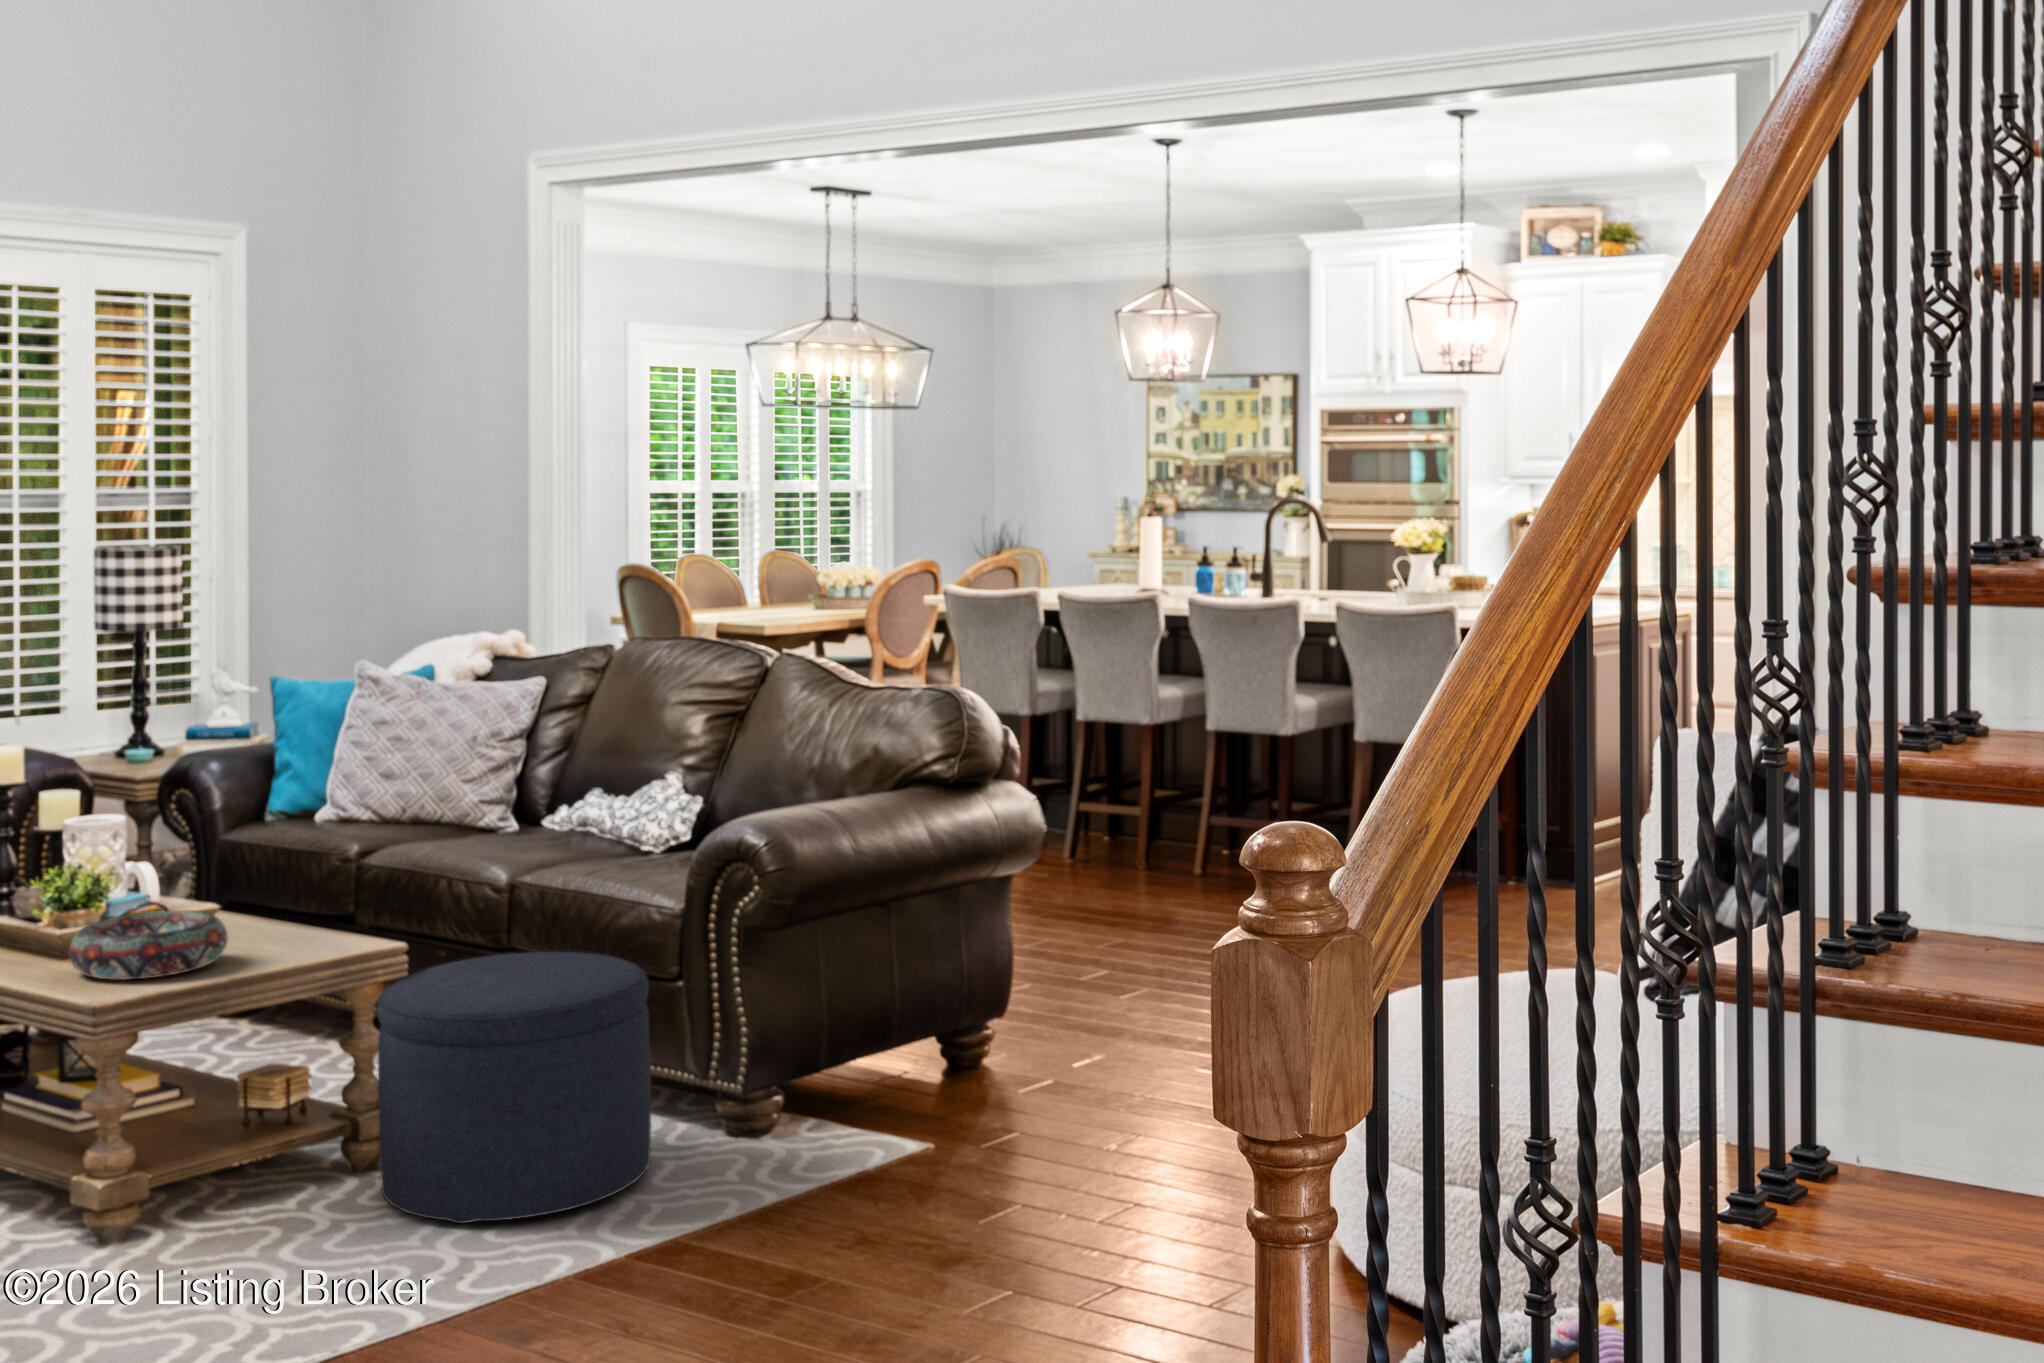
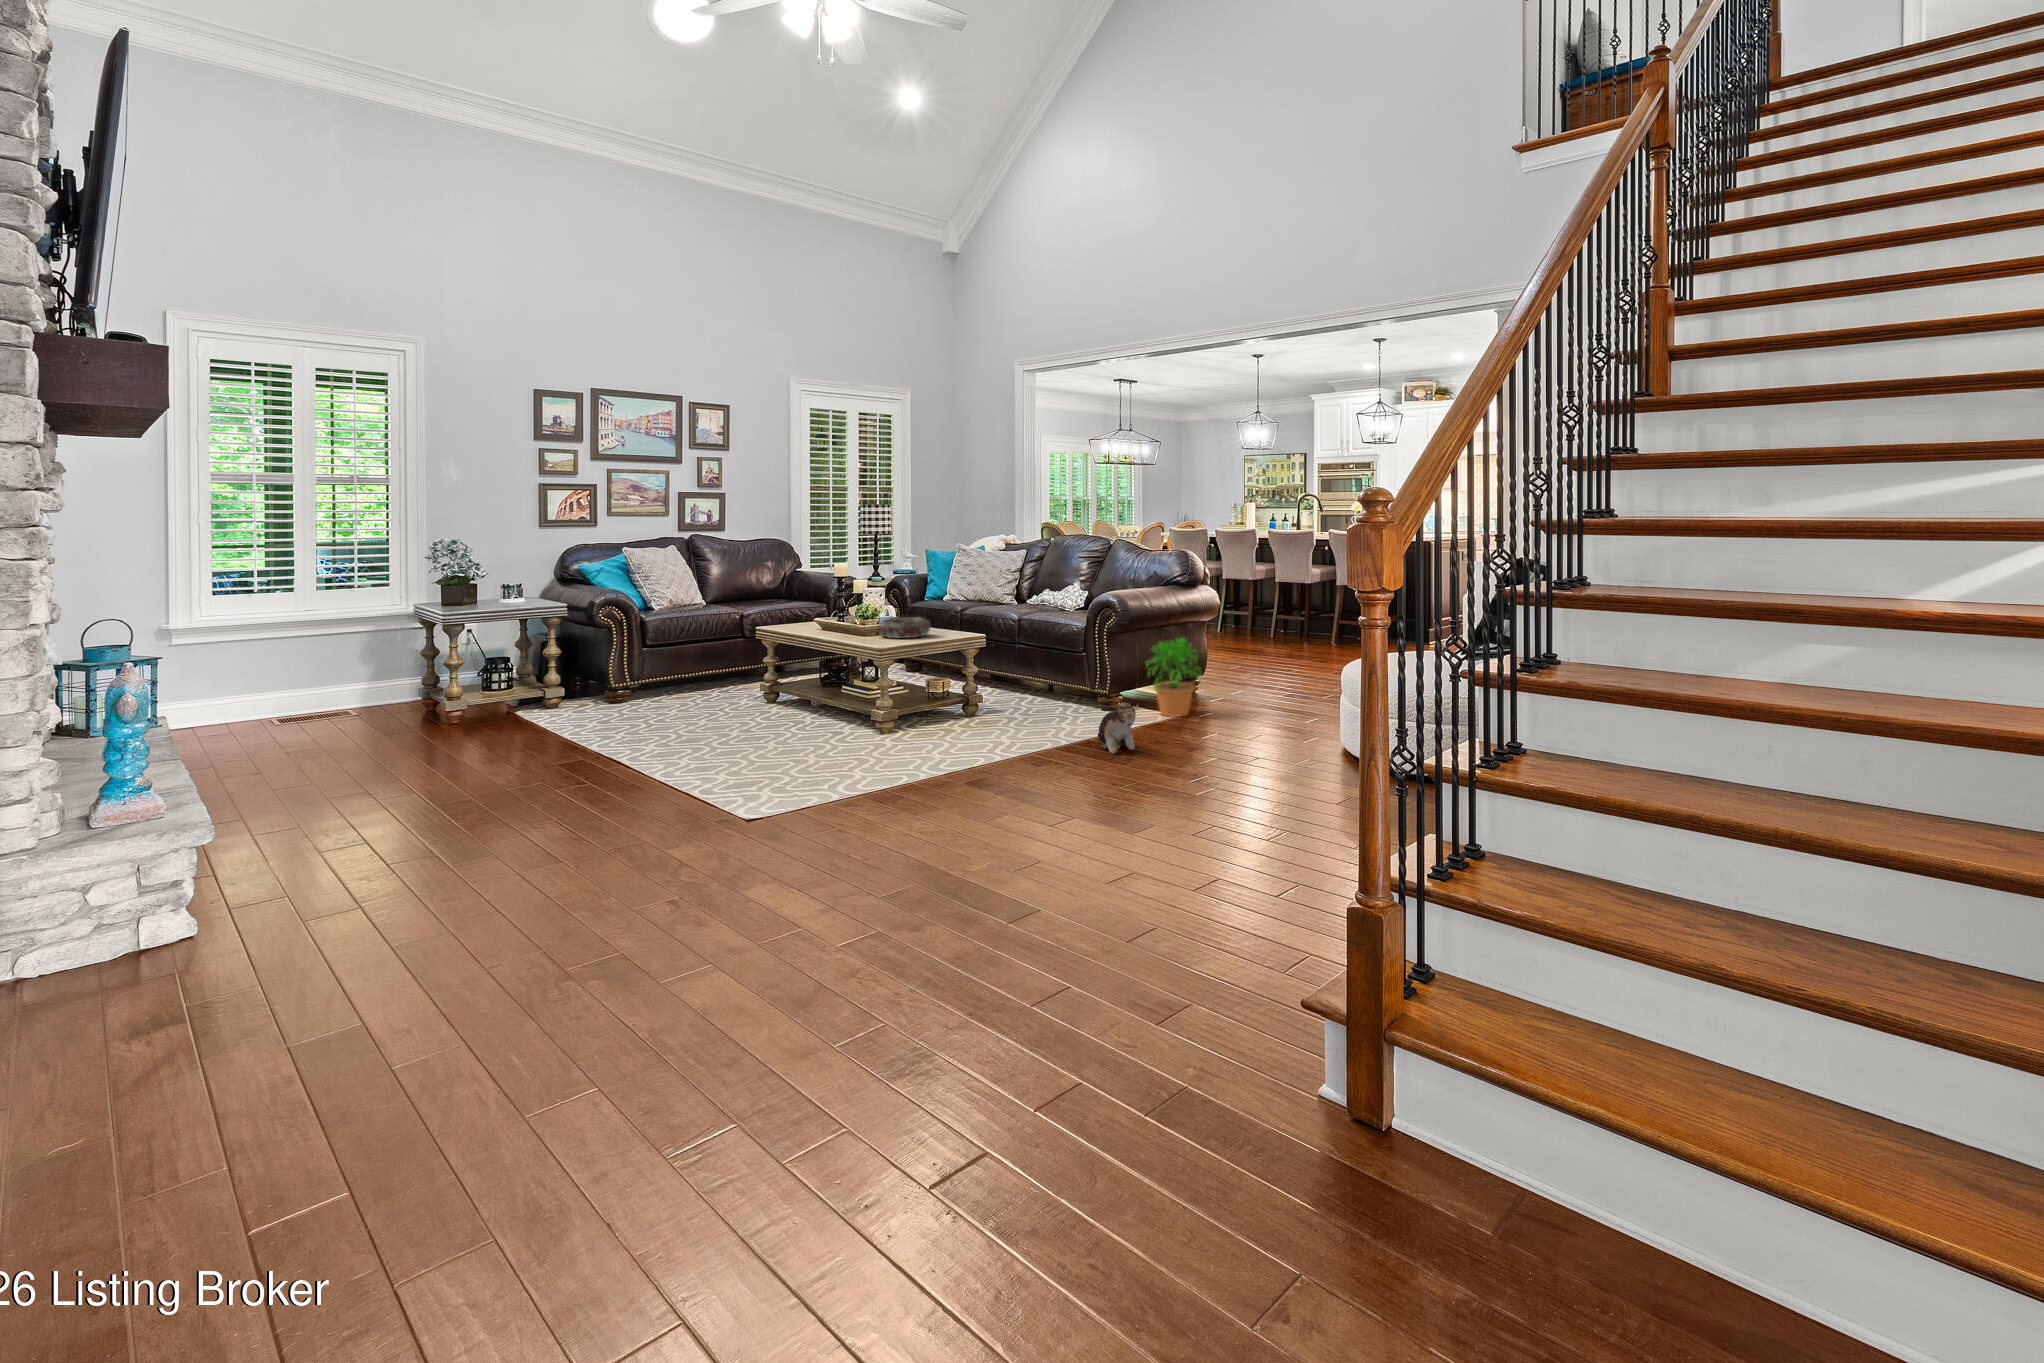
potted plant: none [827,931,1000,1147] -> present [1147,638,1202,717]
ottoman: present [377,952,651,1223] -> none [984,638,1080,731]
plush toy: none [682,1159,785,1299] -> present [1098,702,1138,754]

